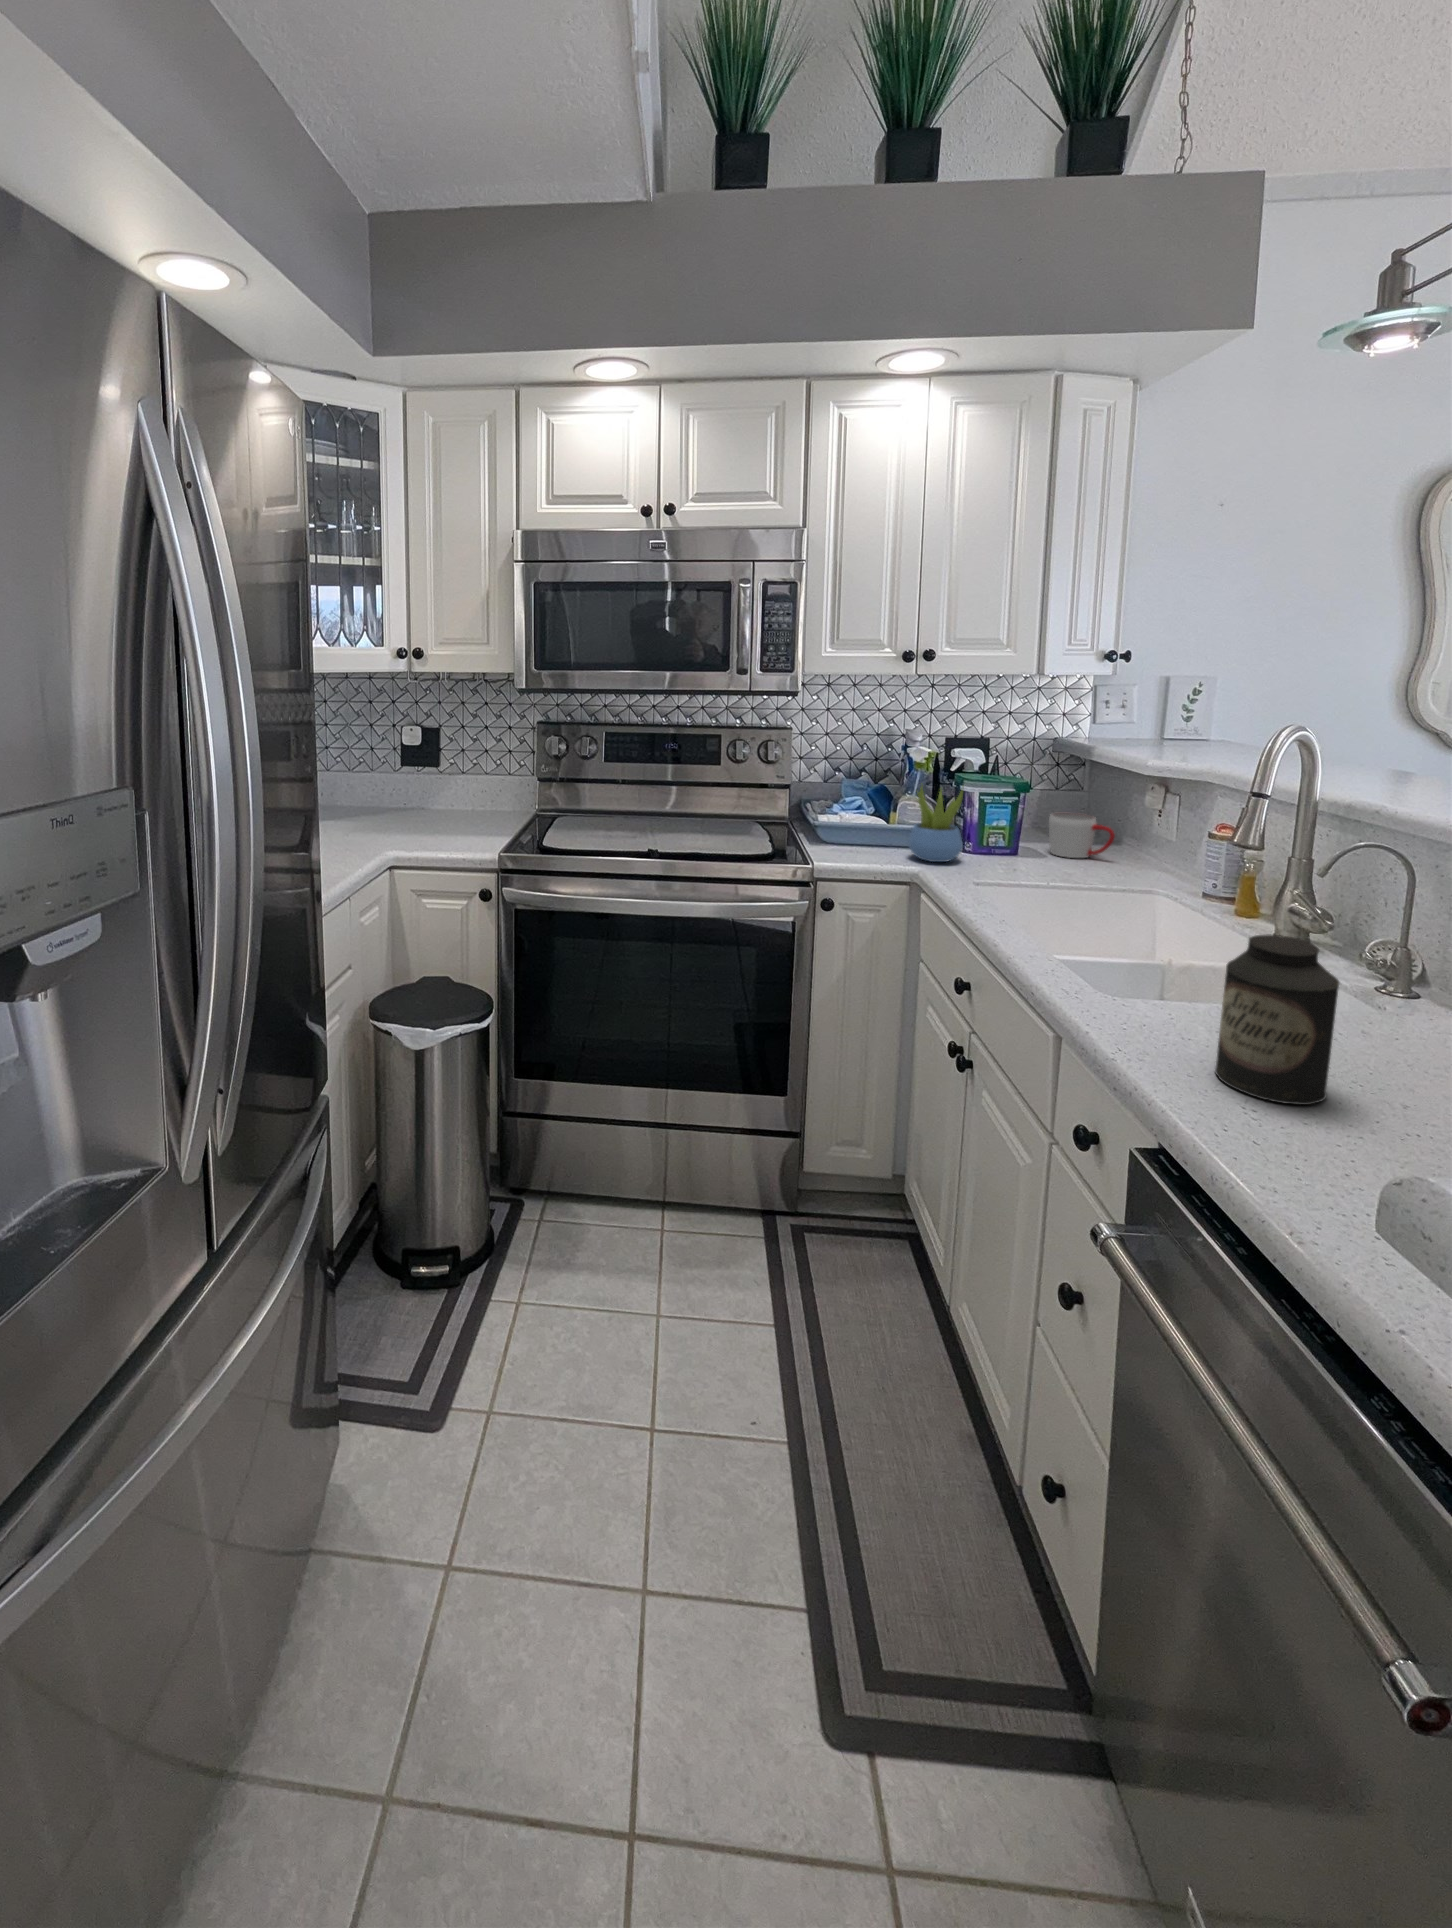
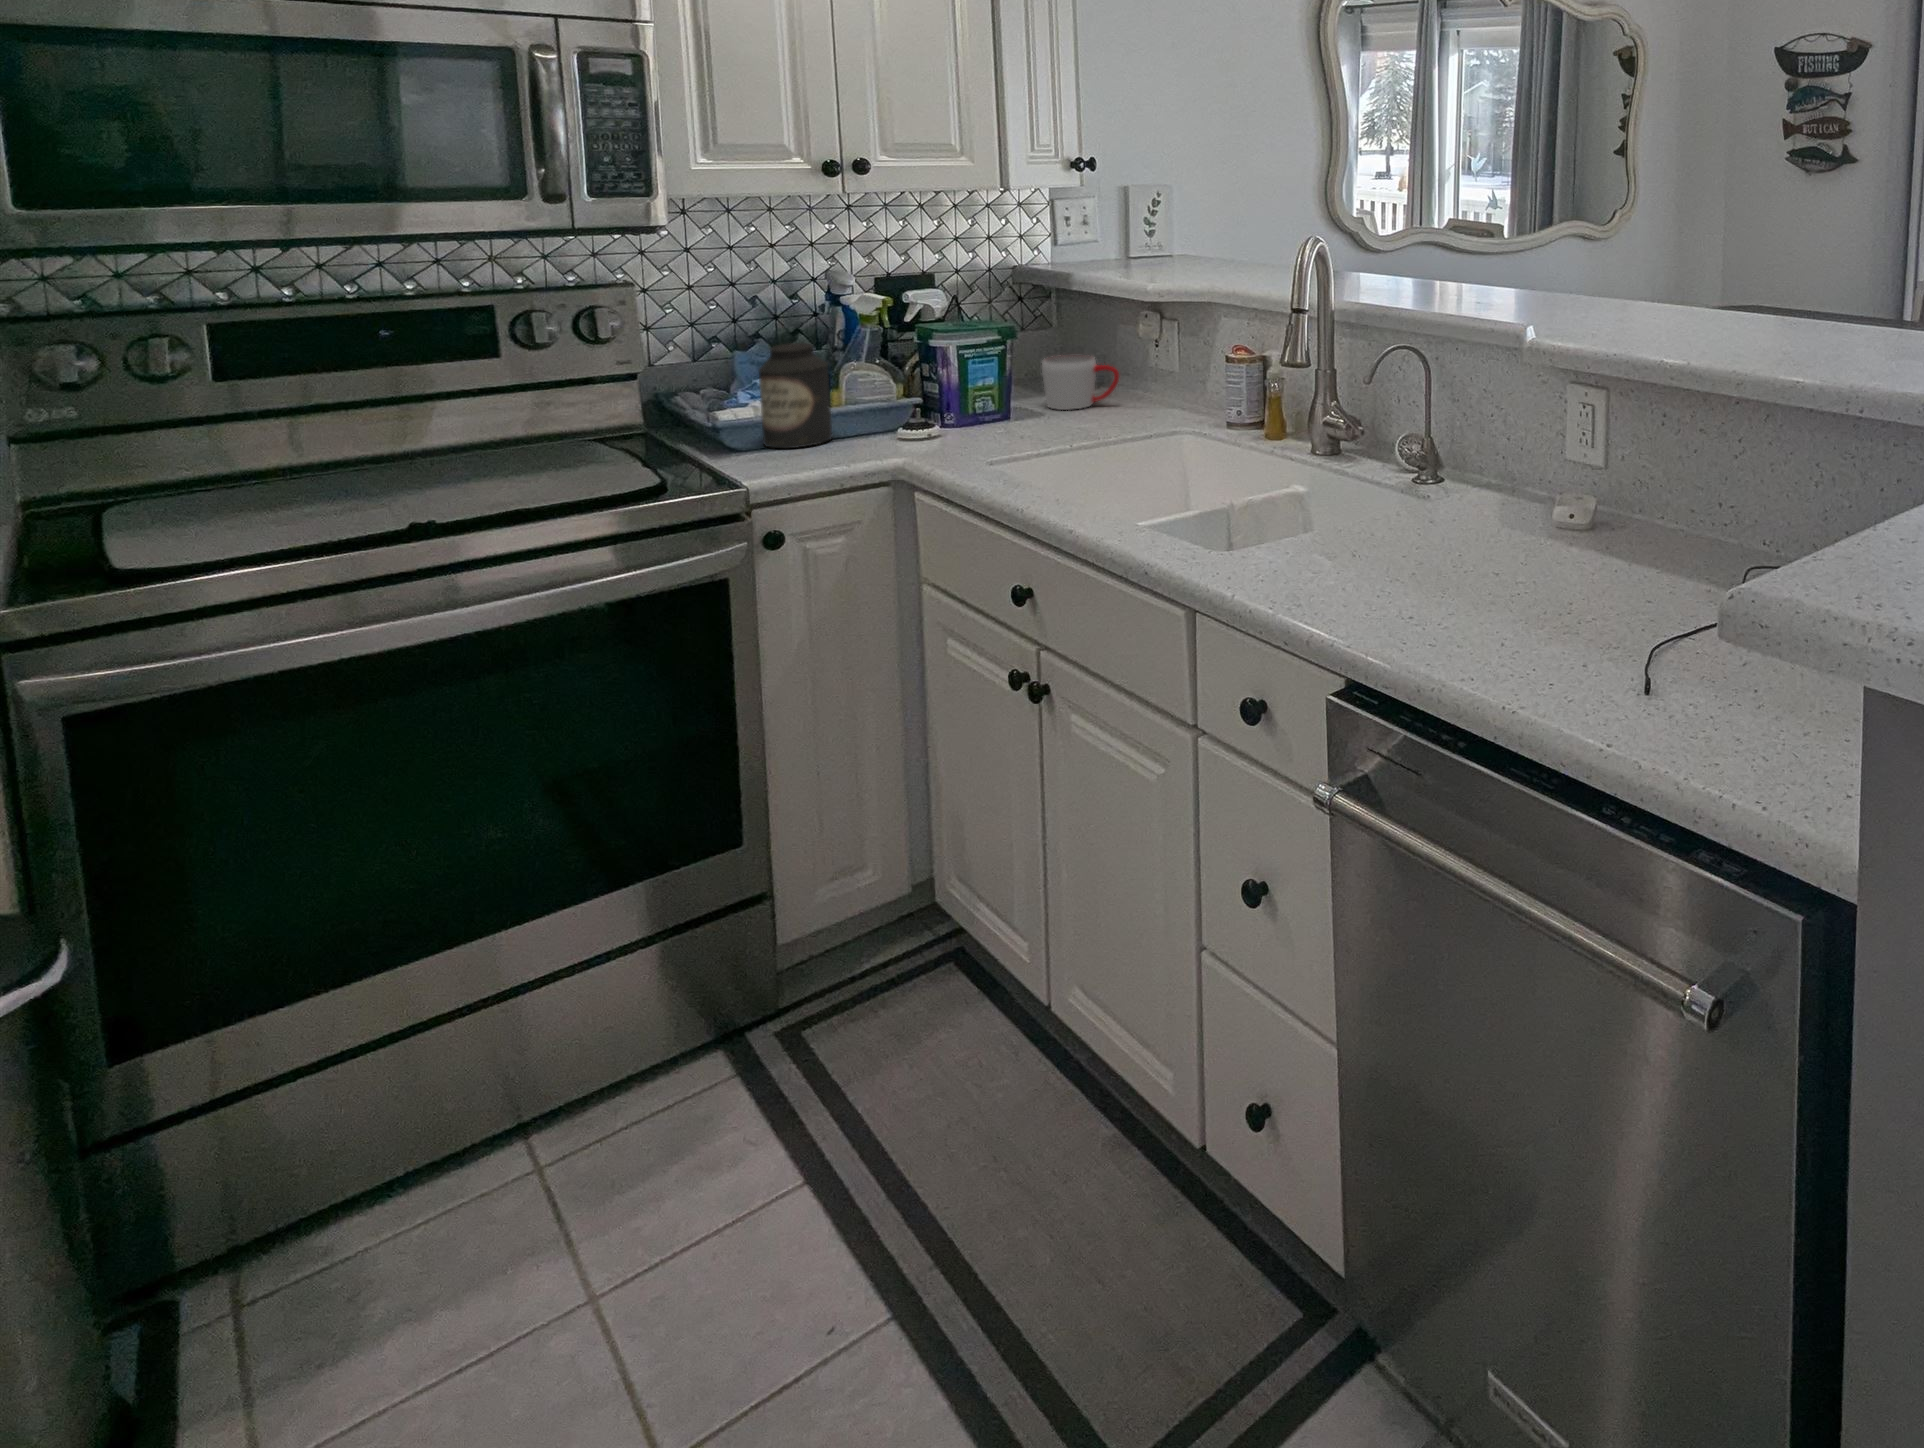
succulent plant: present [908,787,963,862] -> none [876,338,953,447]
canister: present [1215,935,1339,1105] -> present [759,343,832,448]

